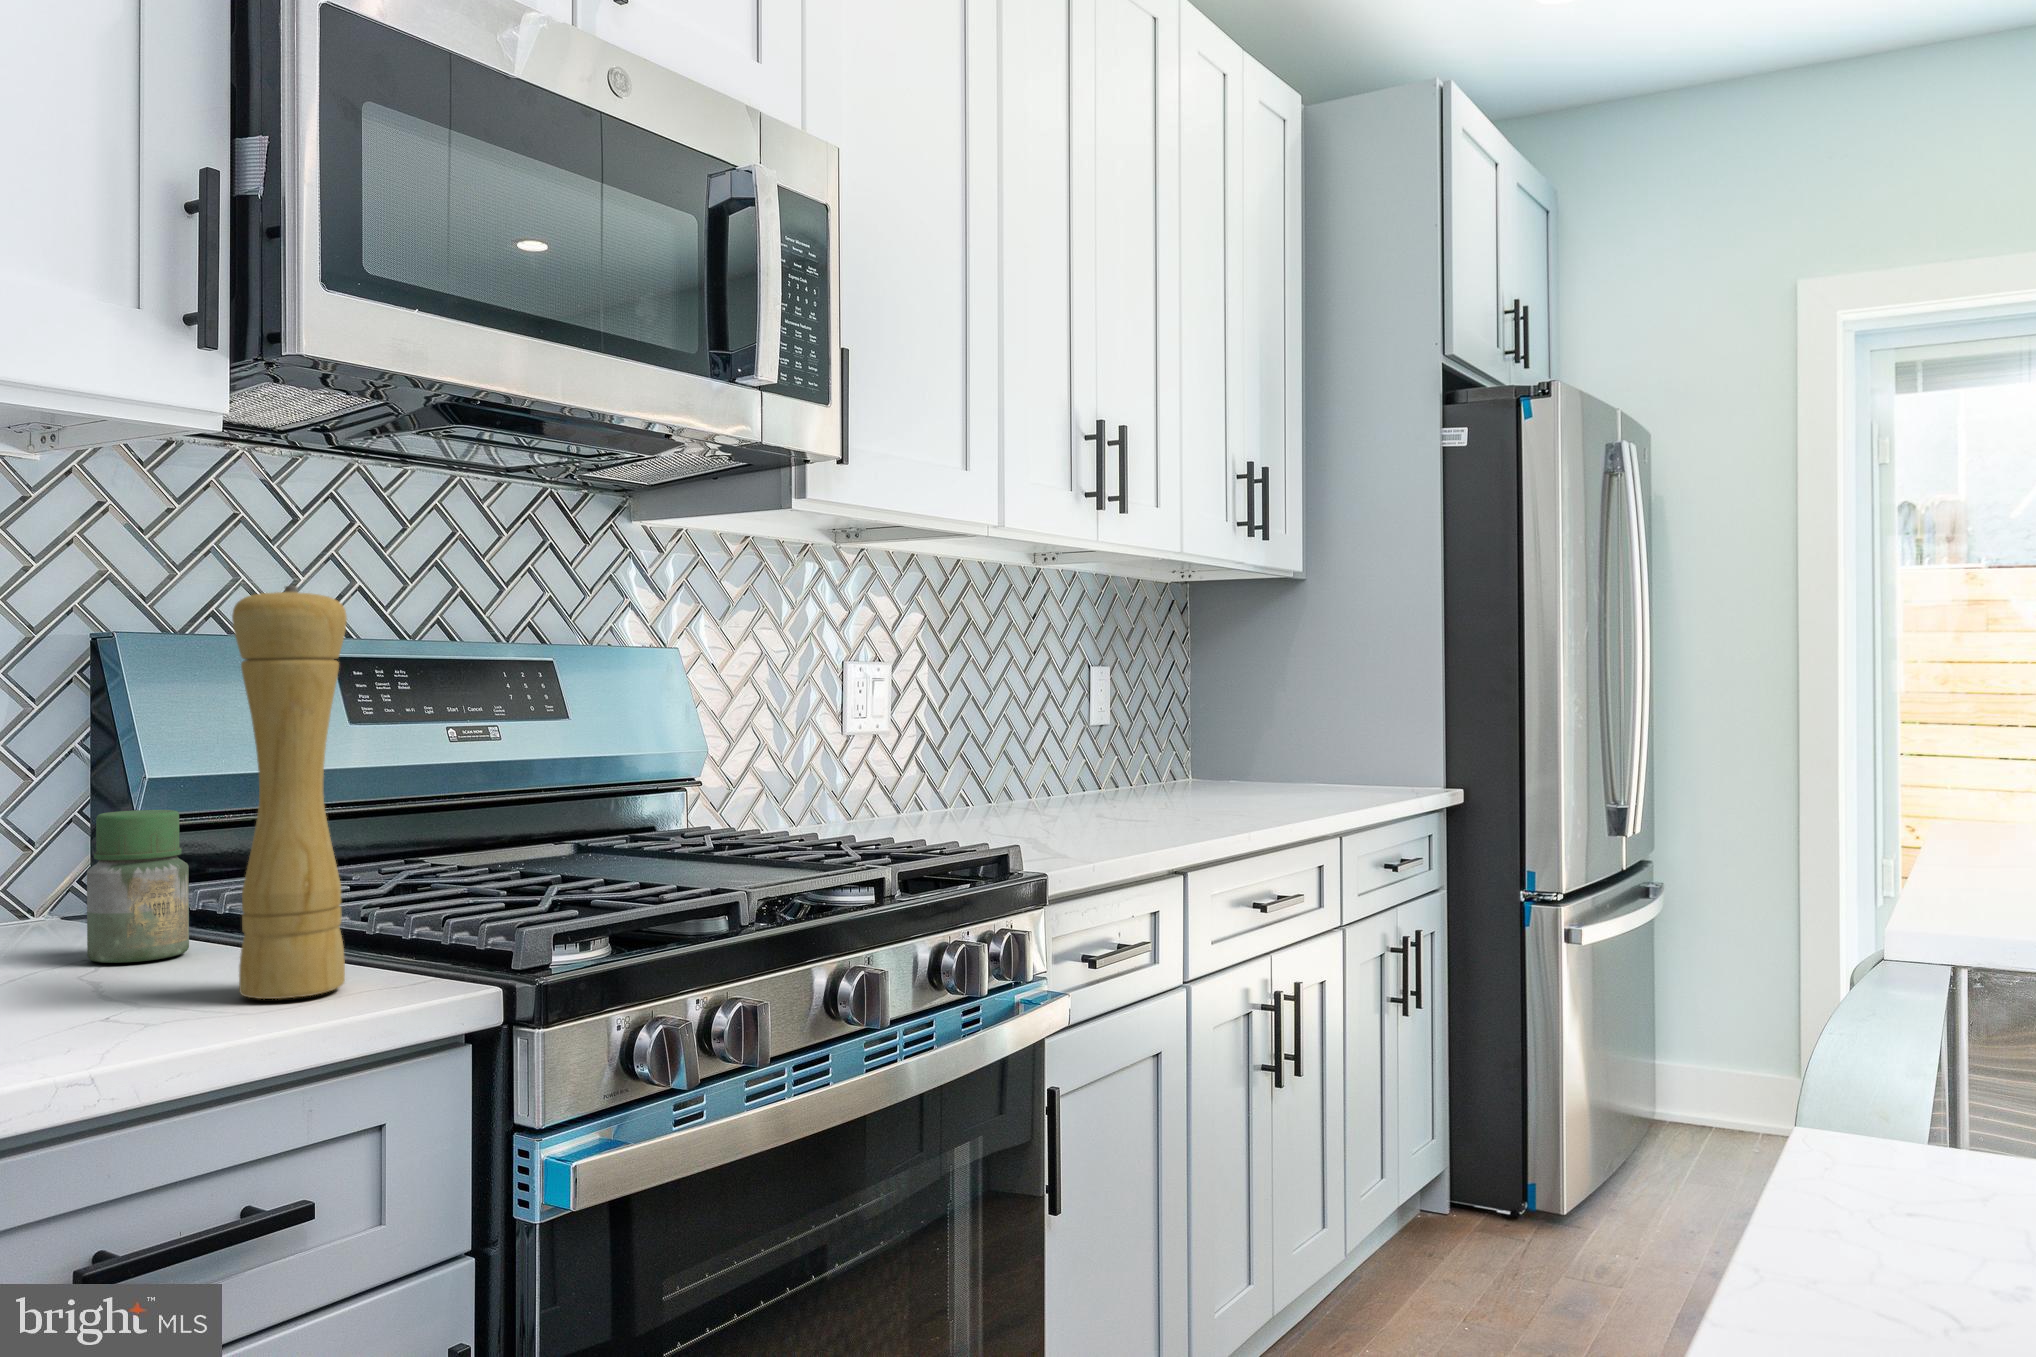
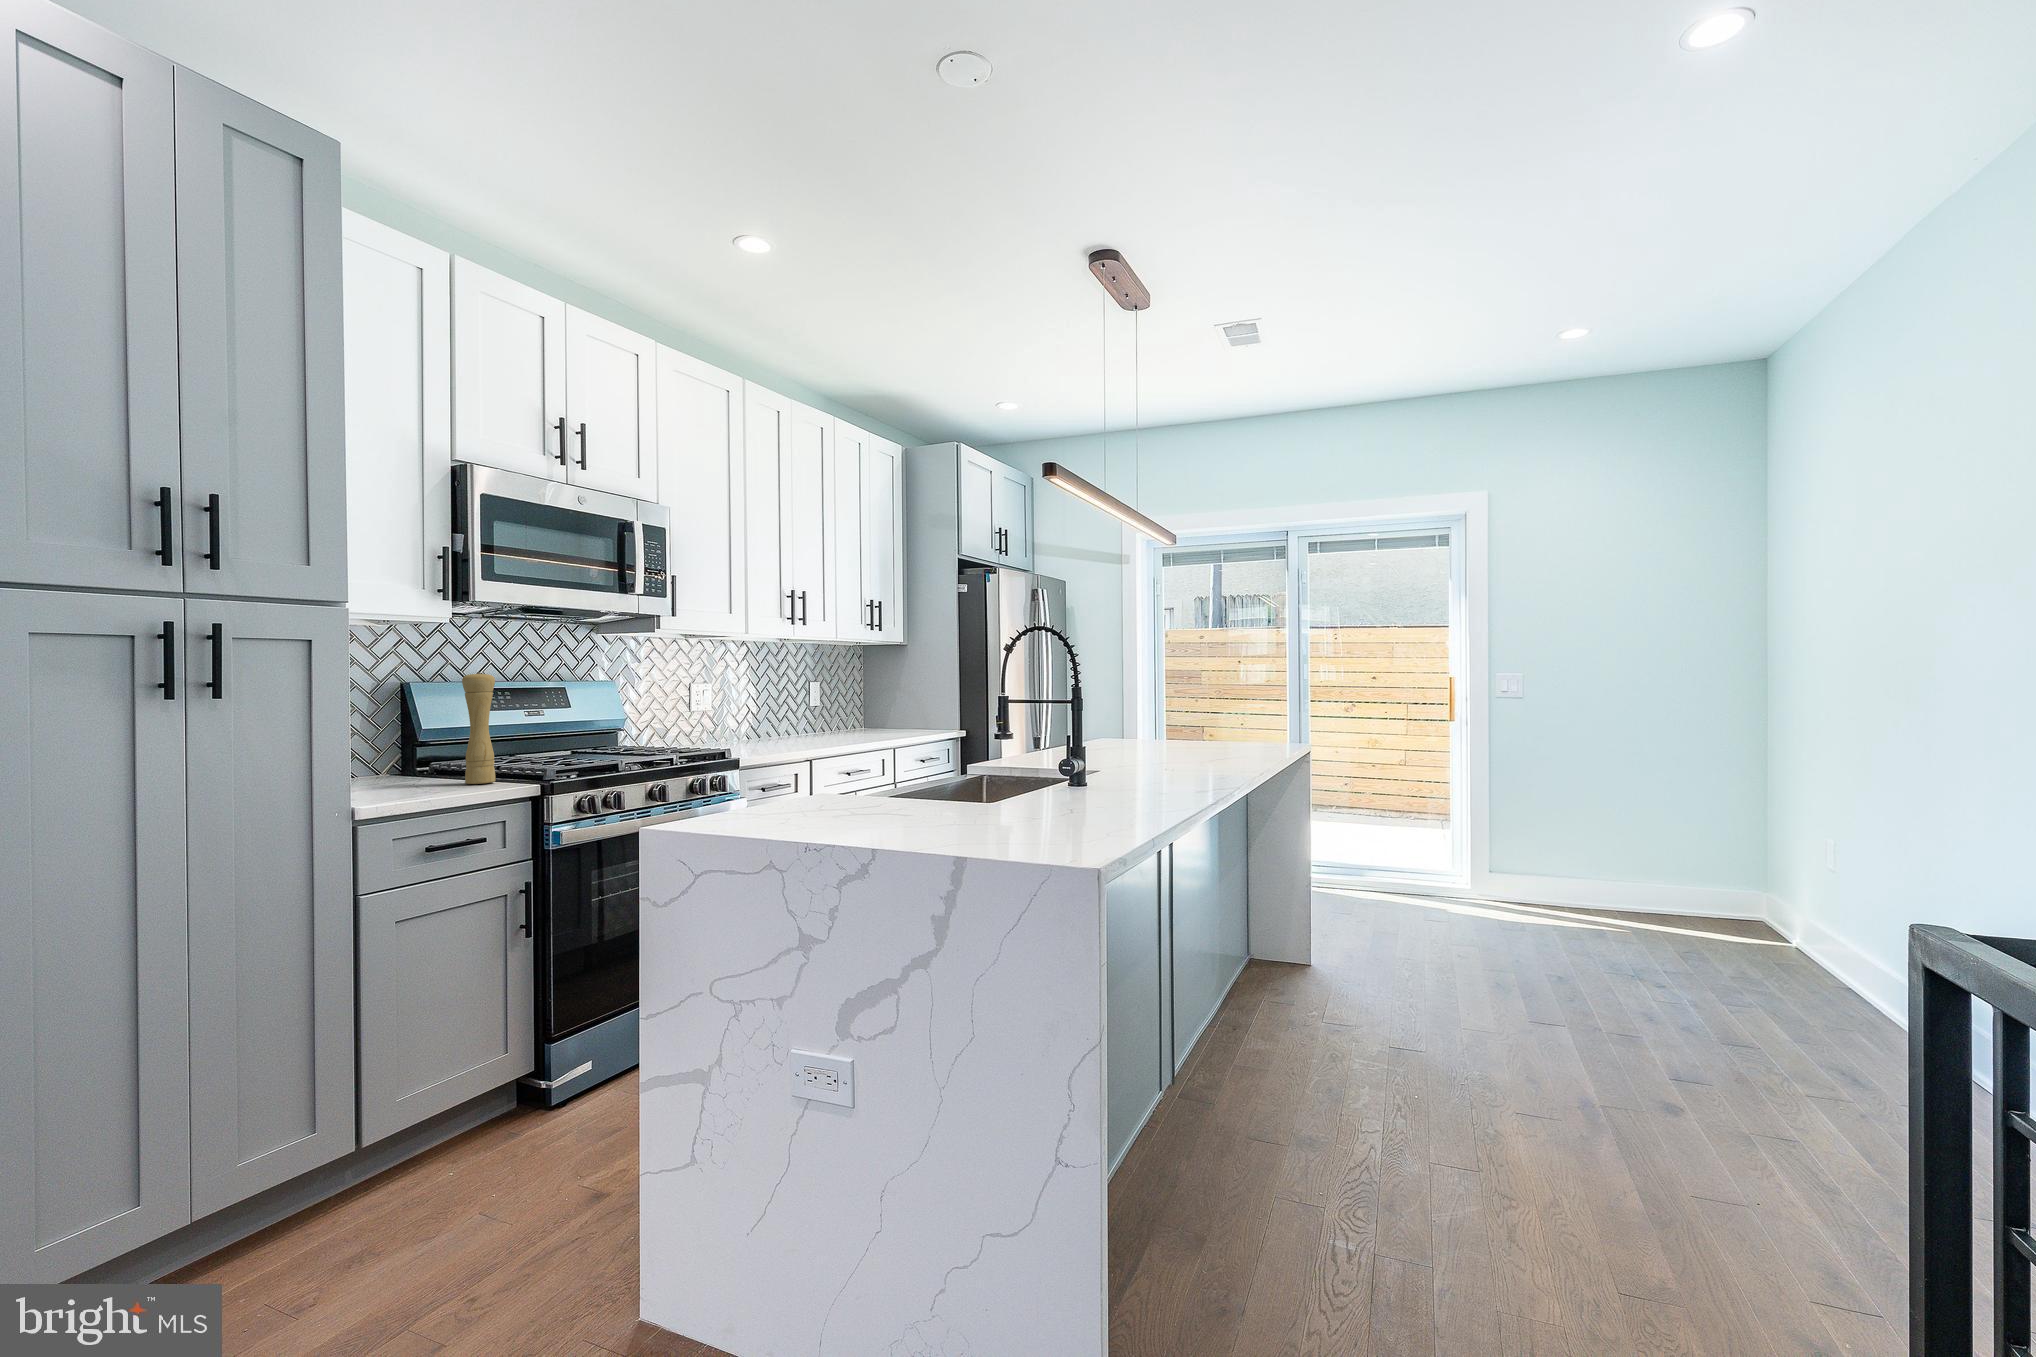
jar: present [87,810,189,963] -> none [412,737,443,781]

